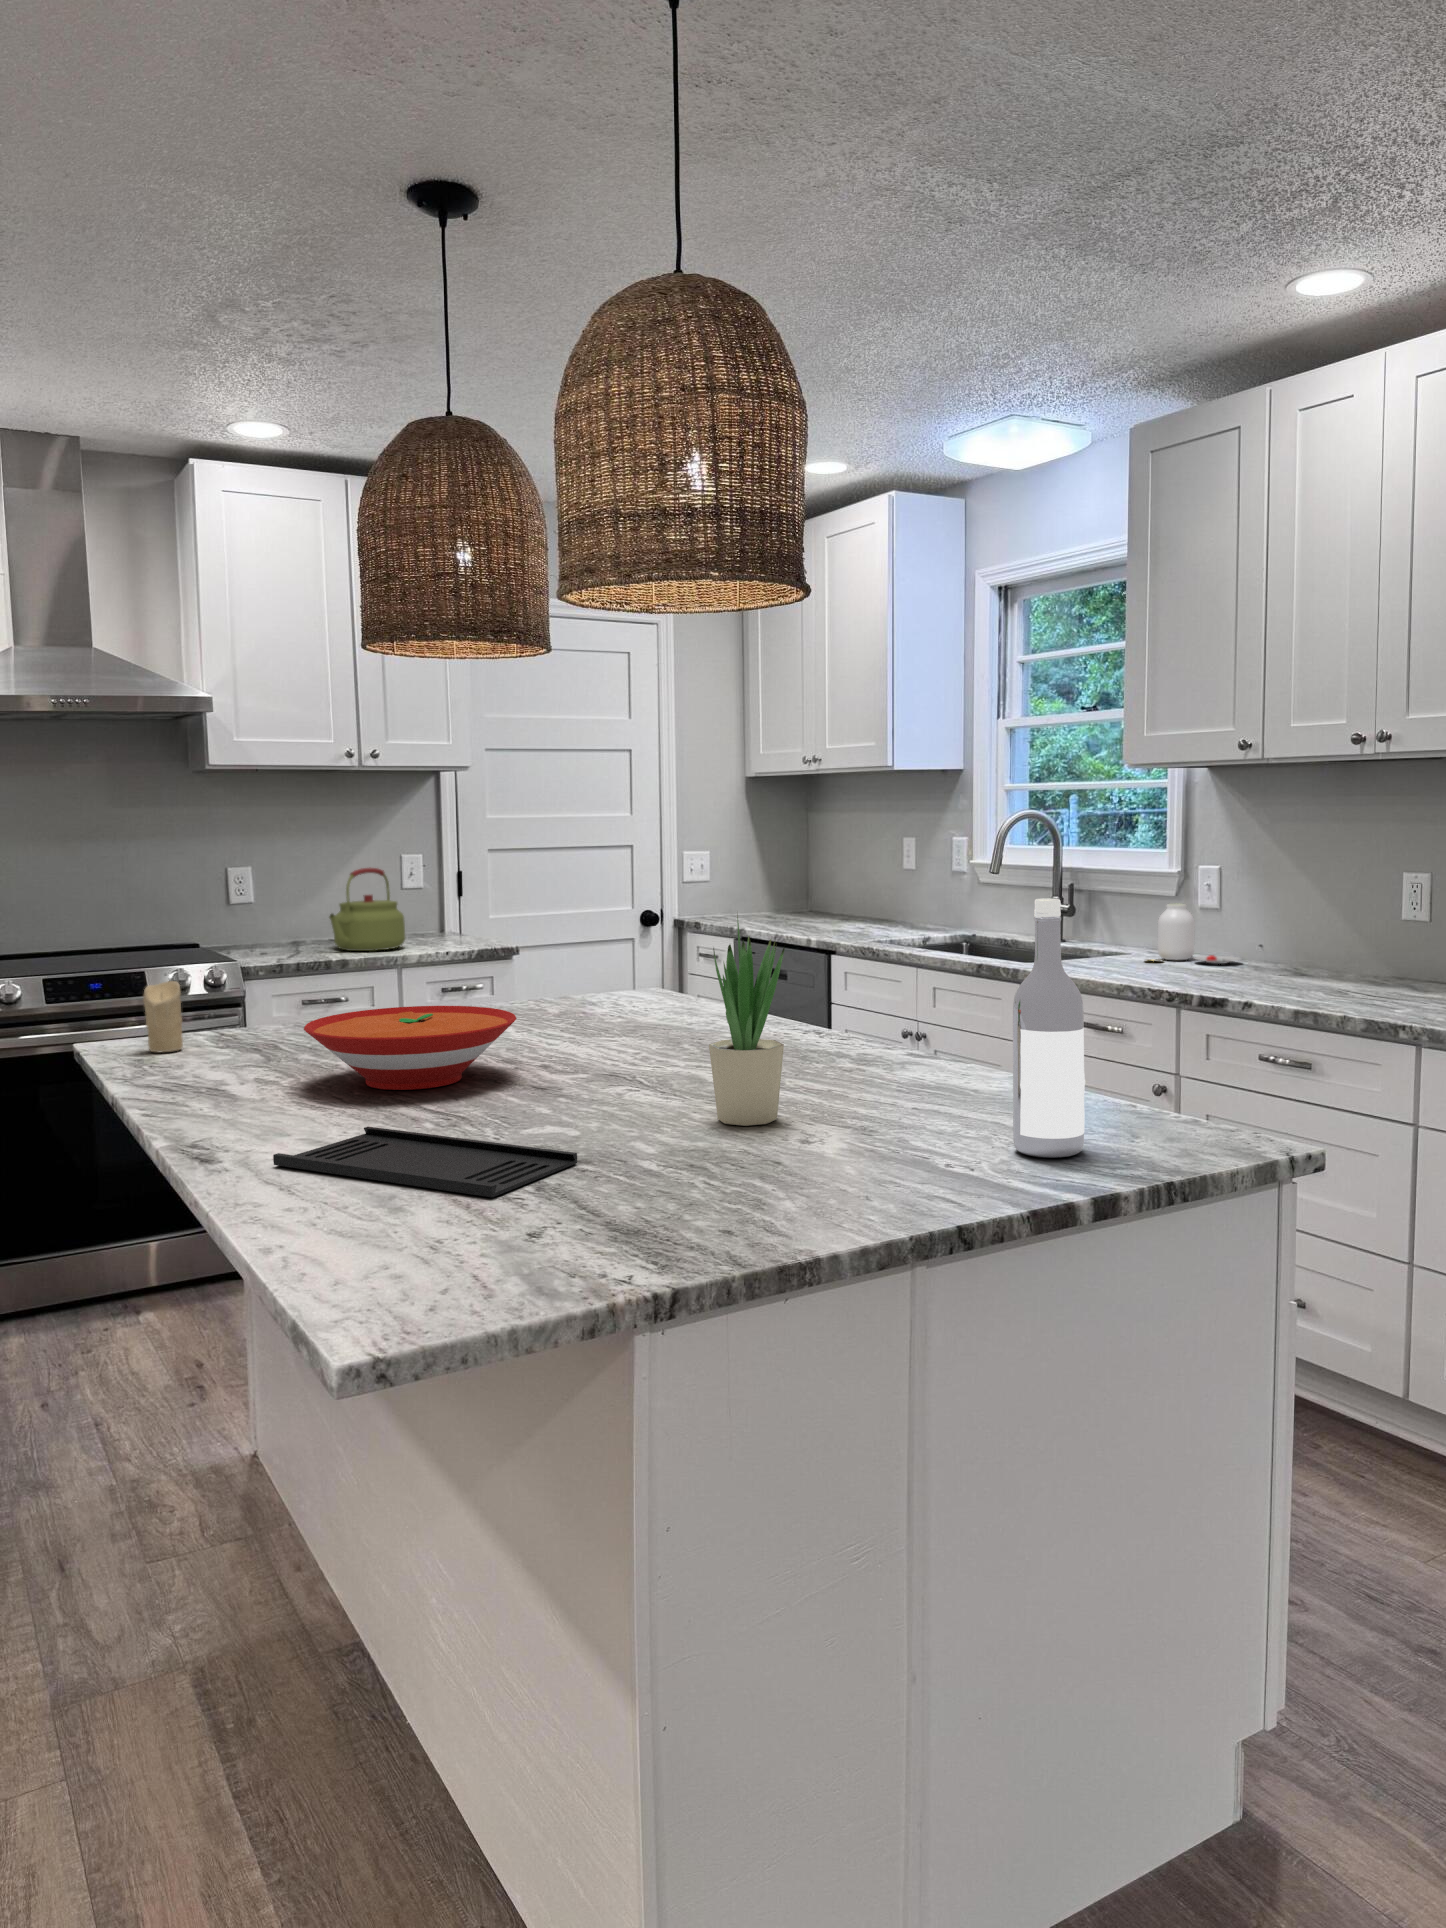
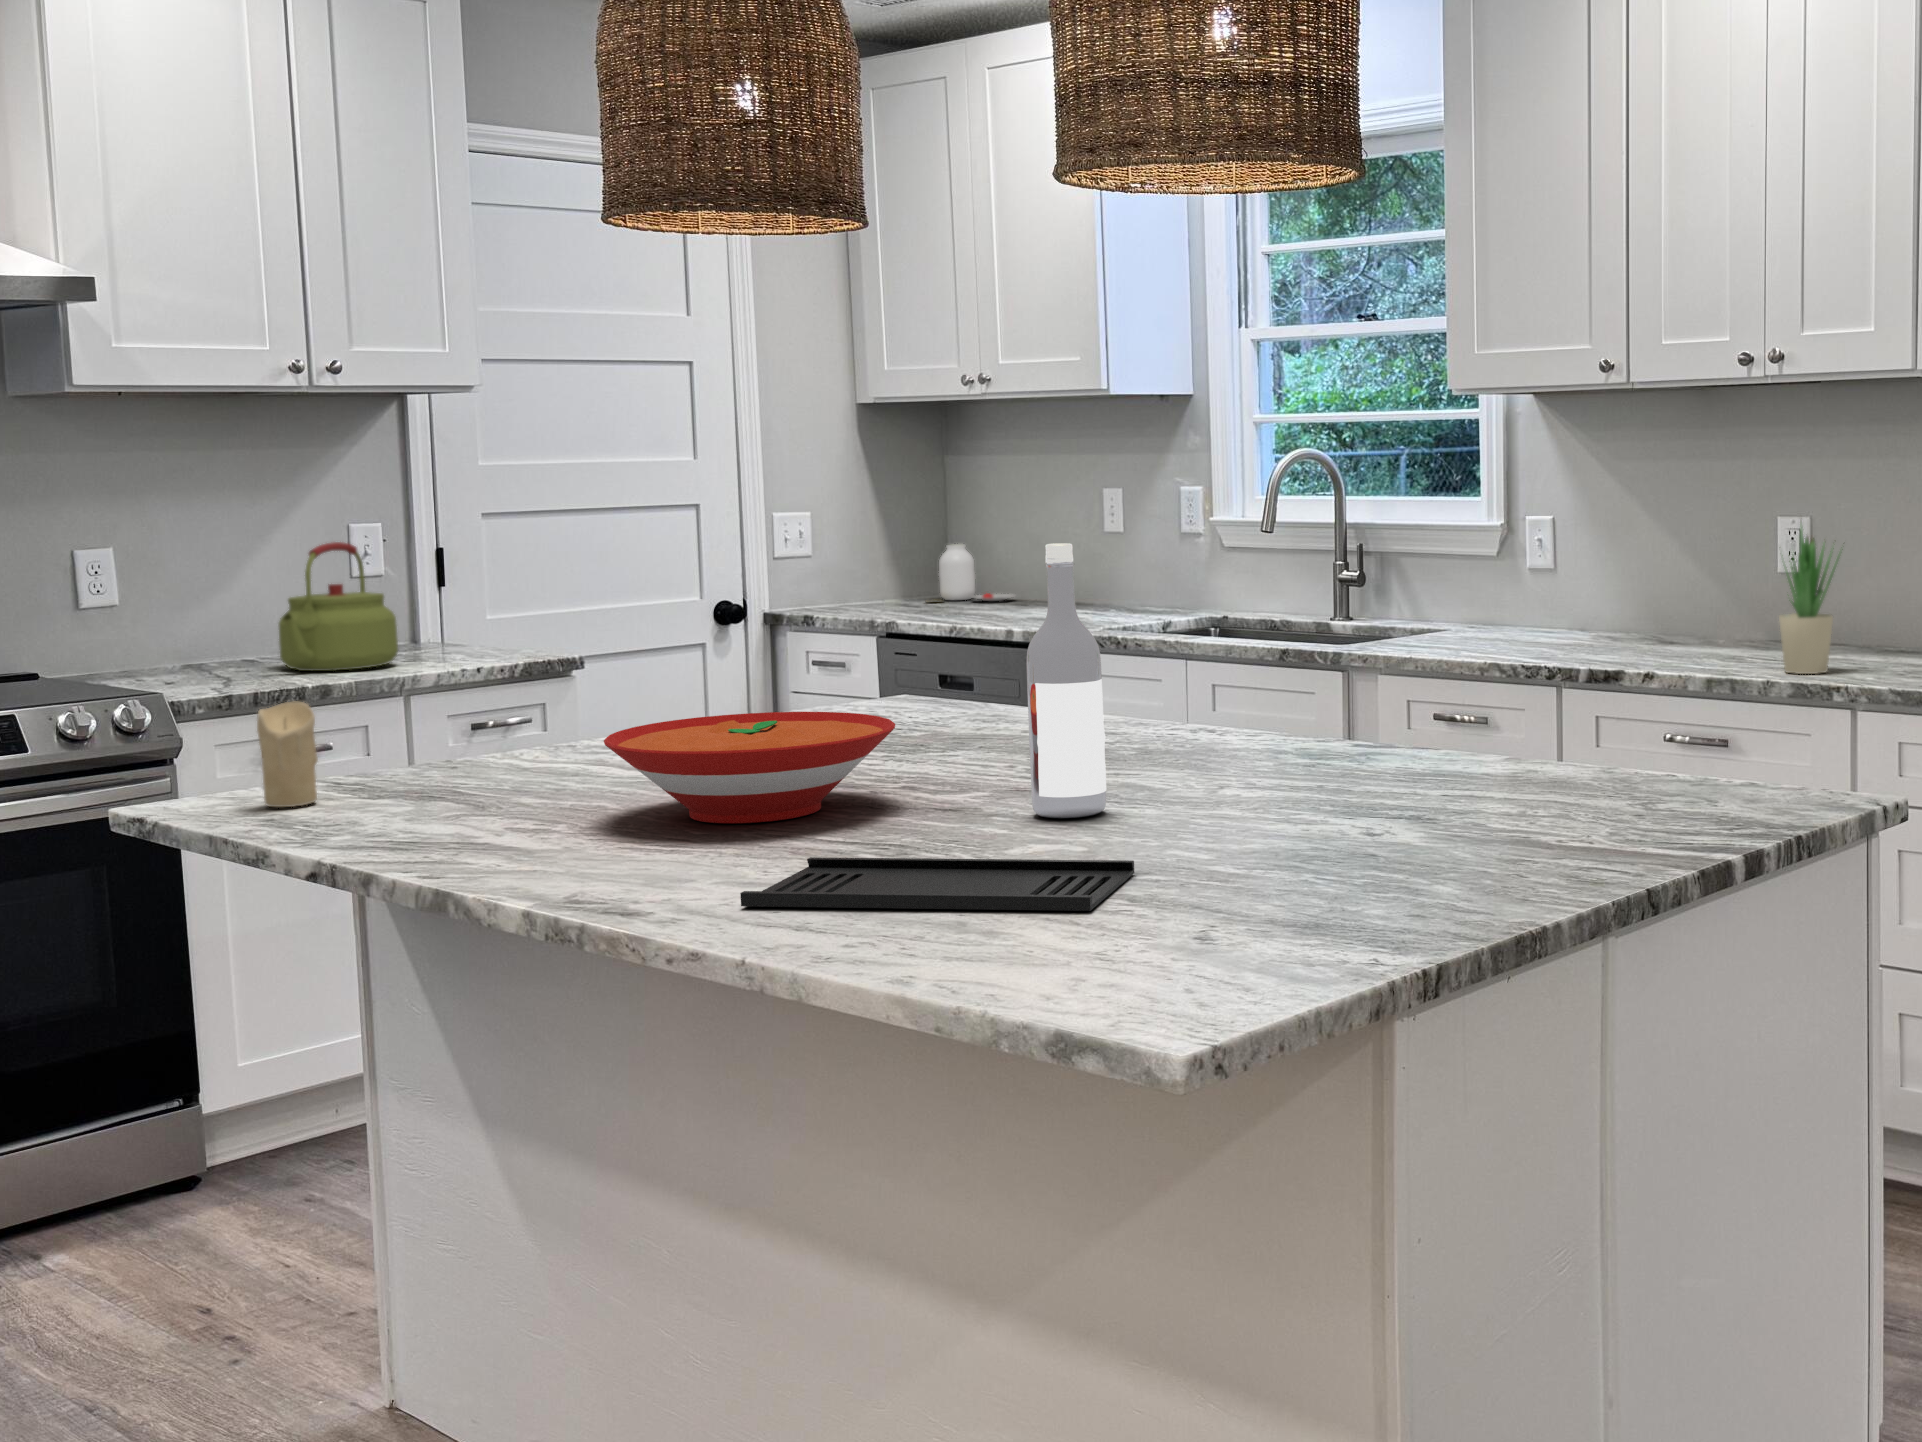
wine bottle: present [1013,898,1085,1158] -> present [1027,543,1106,818]
jar: present [1147,904,1241,964] -> present [939,544,1013,601]
potted plant: present [709,916,785,1126] -> present [1779,526,1840,674]

